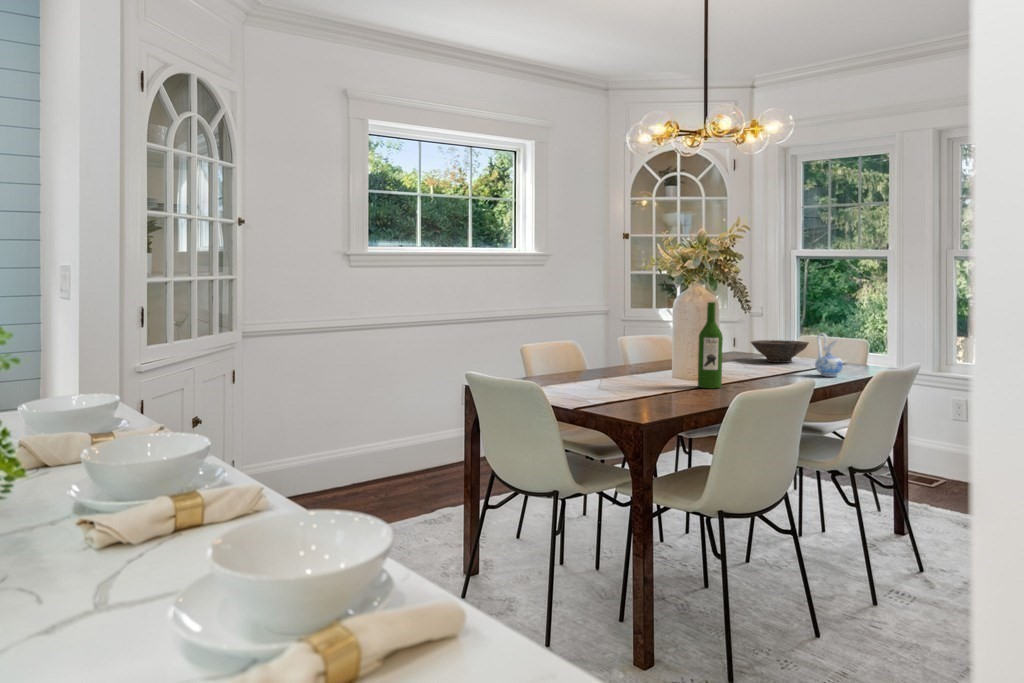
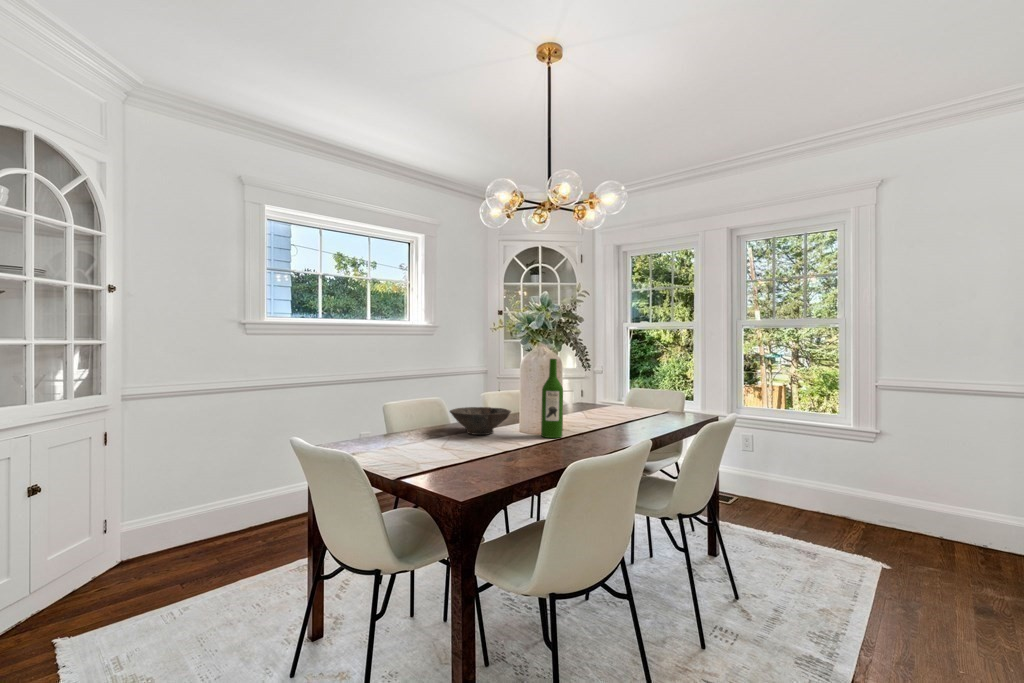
ceramic pitcher: present [815,333,843,377] -> none [643,386,665,424]
bowl: present [751,340,809,363] -> present [450,407,511,435]

